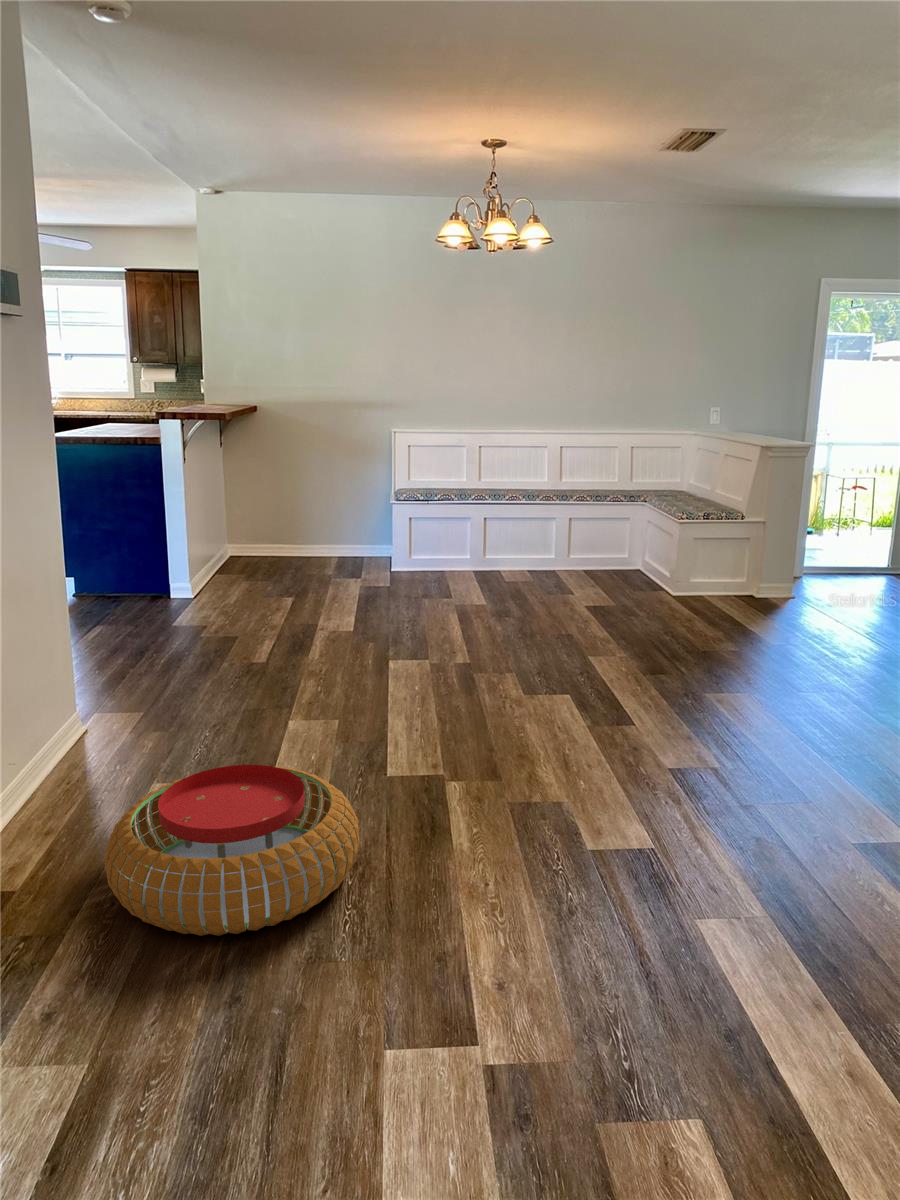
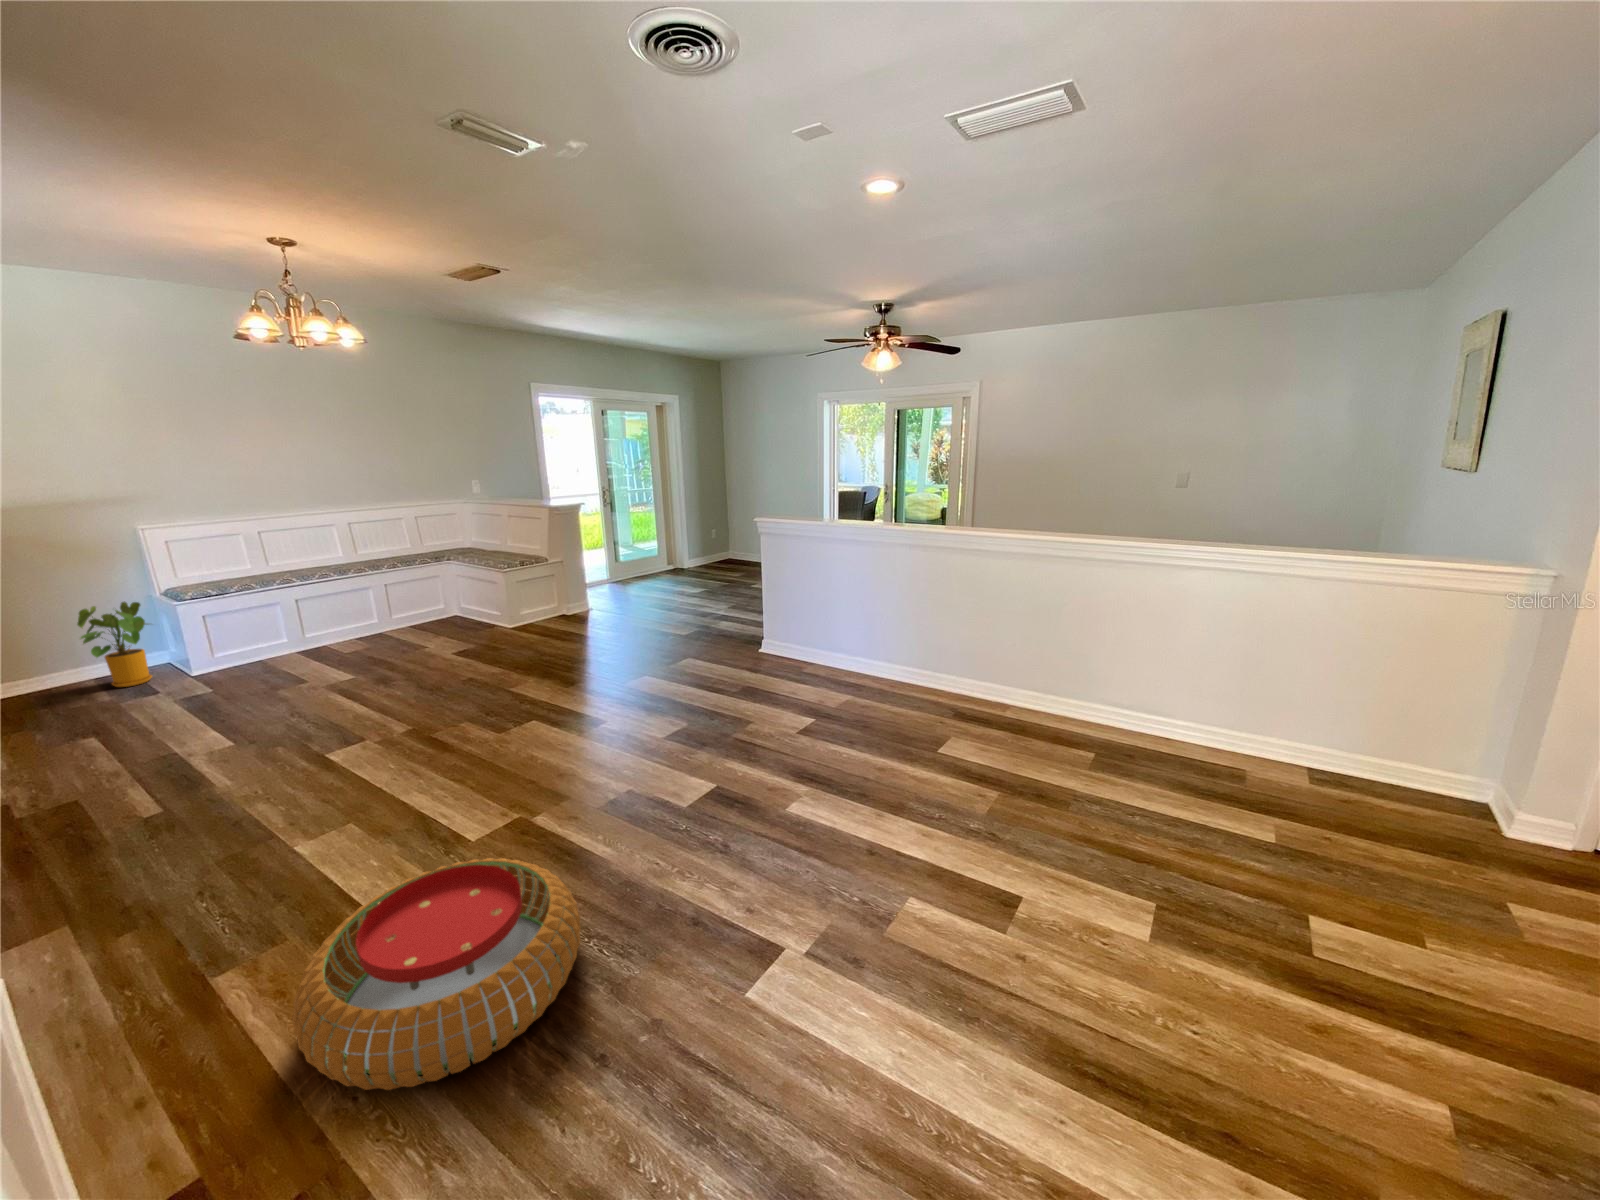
house plant: none [331,500,383,574] -> present [77,601,152,687]

